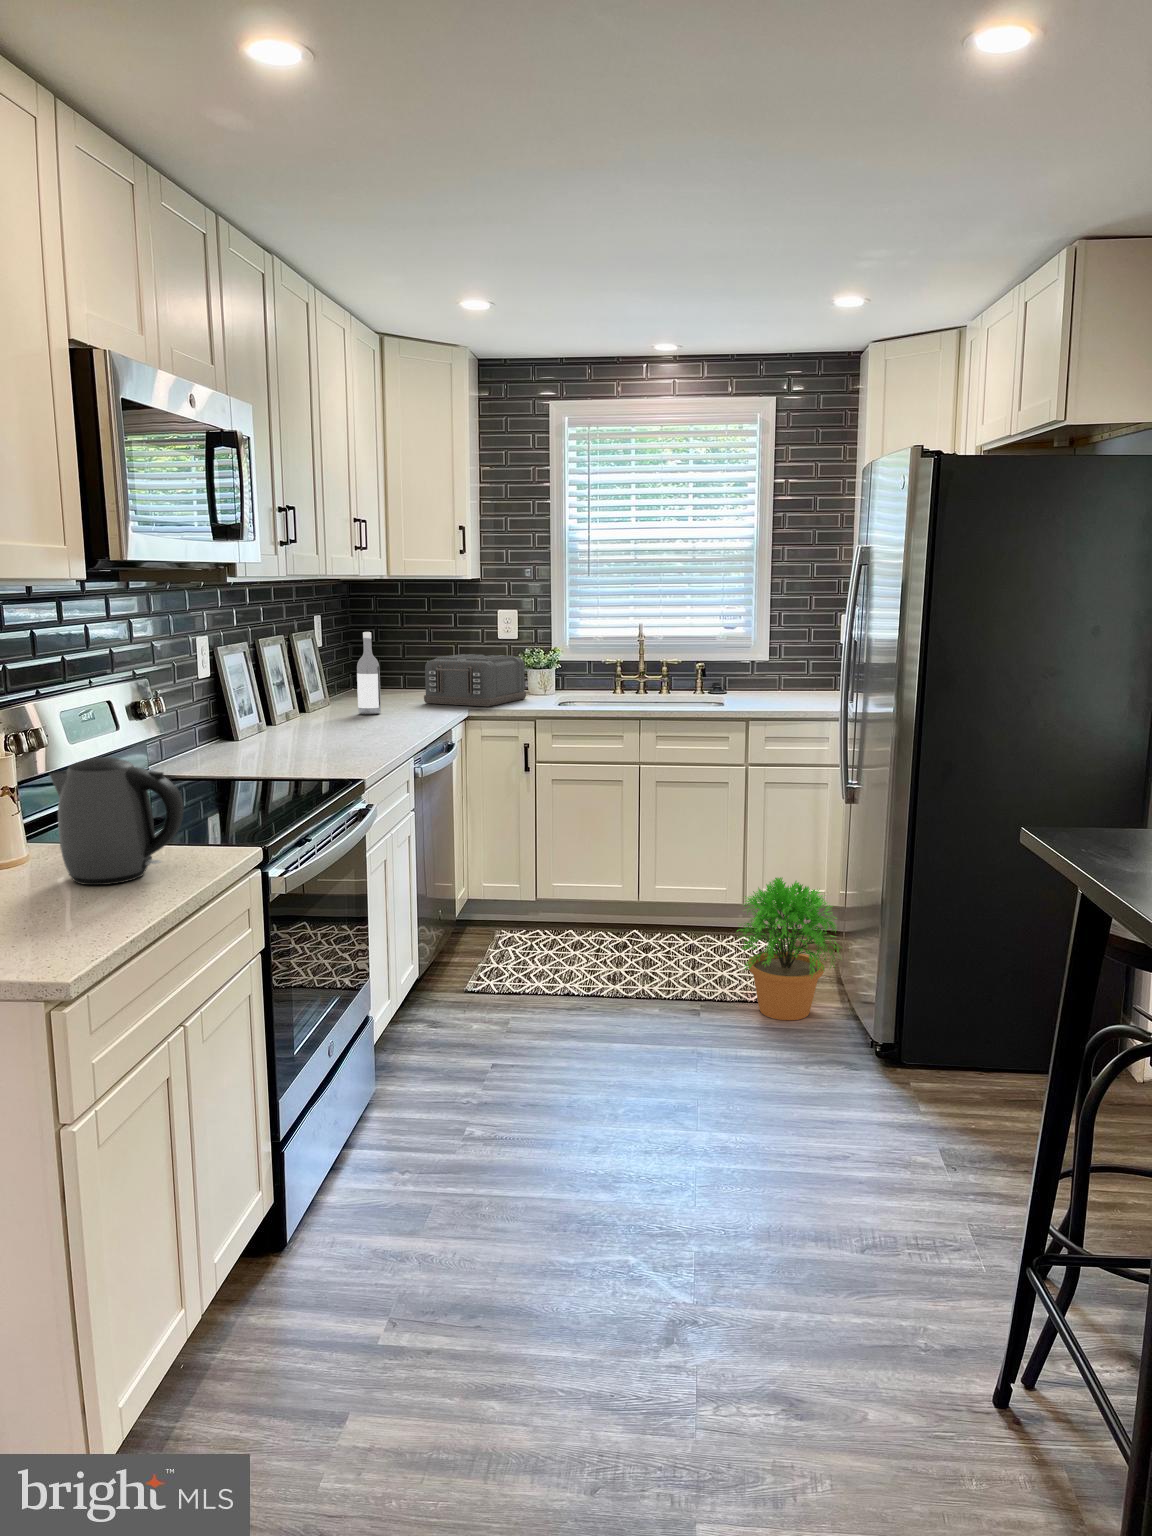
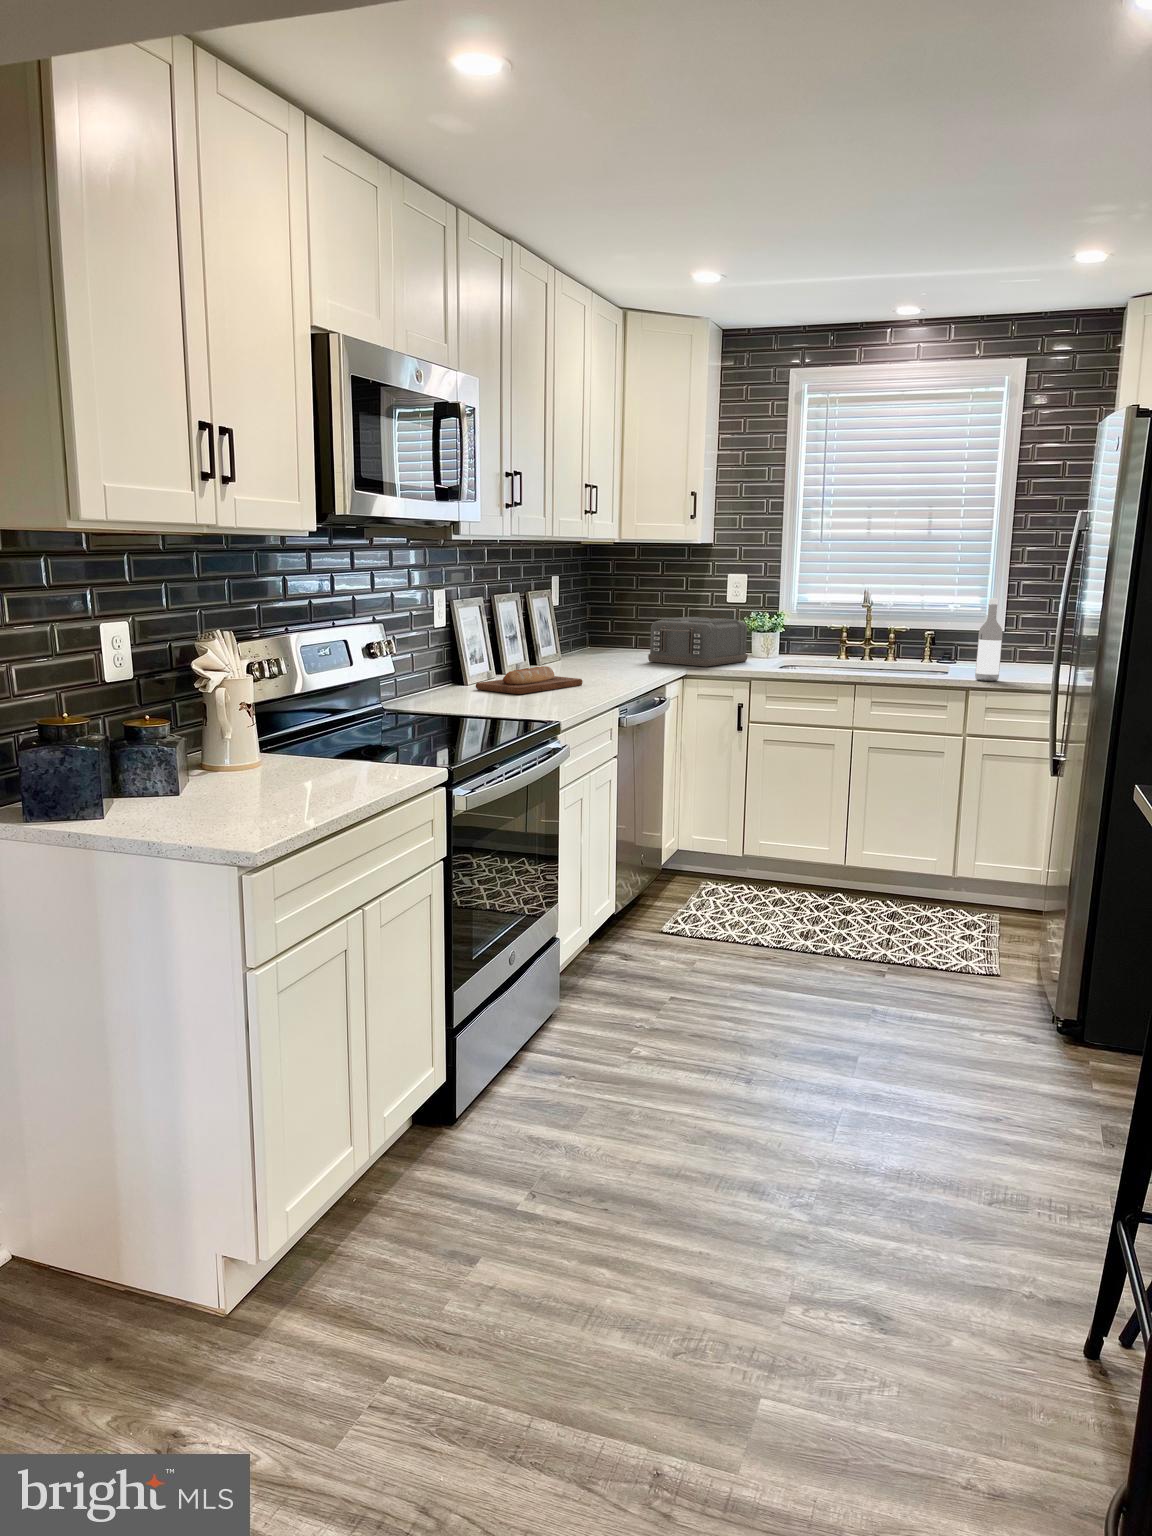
wine bottle: present [357,632,381,714] -> present [975,598,1002,681]
bread loaf: none [249,716,367,749] -> present [476,666,583,694]
kettle: present [50,757,184,885] -> none [273,680,376,787]
potted plant: present [737,878,839,1020] -> none [926,846,1041,991]

